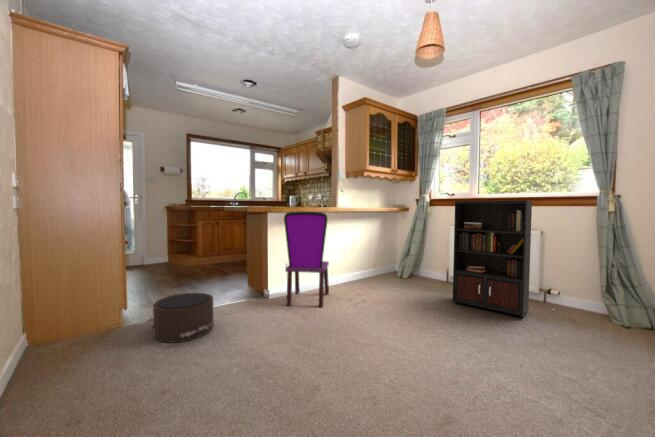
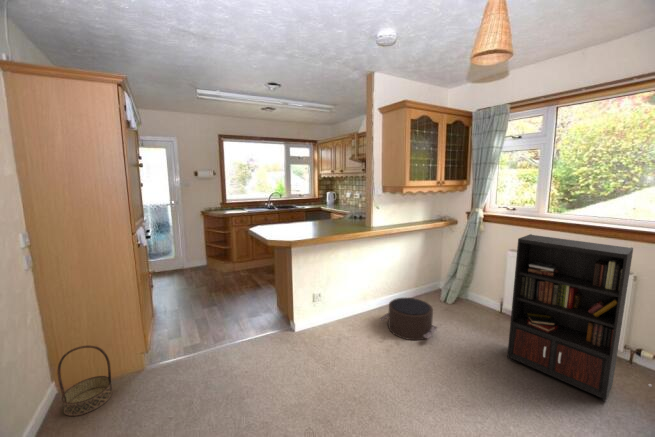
dining chair: present [284,212,329,307] -> none [307,247,359,354]
basket: none [42,287,96,354] -> present [57,345,112,416]
pouf: present [147,293,214,343] -> present [380,298,437,340]

